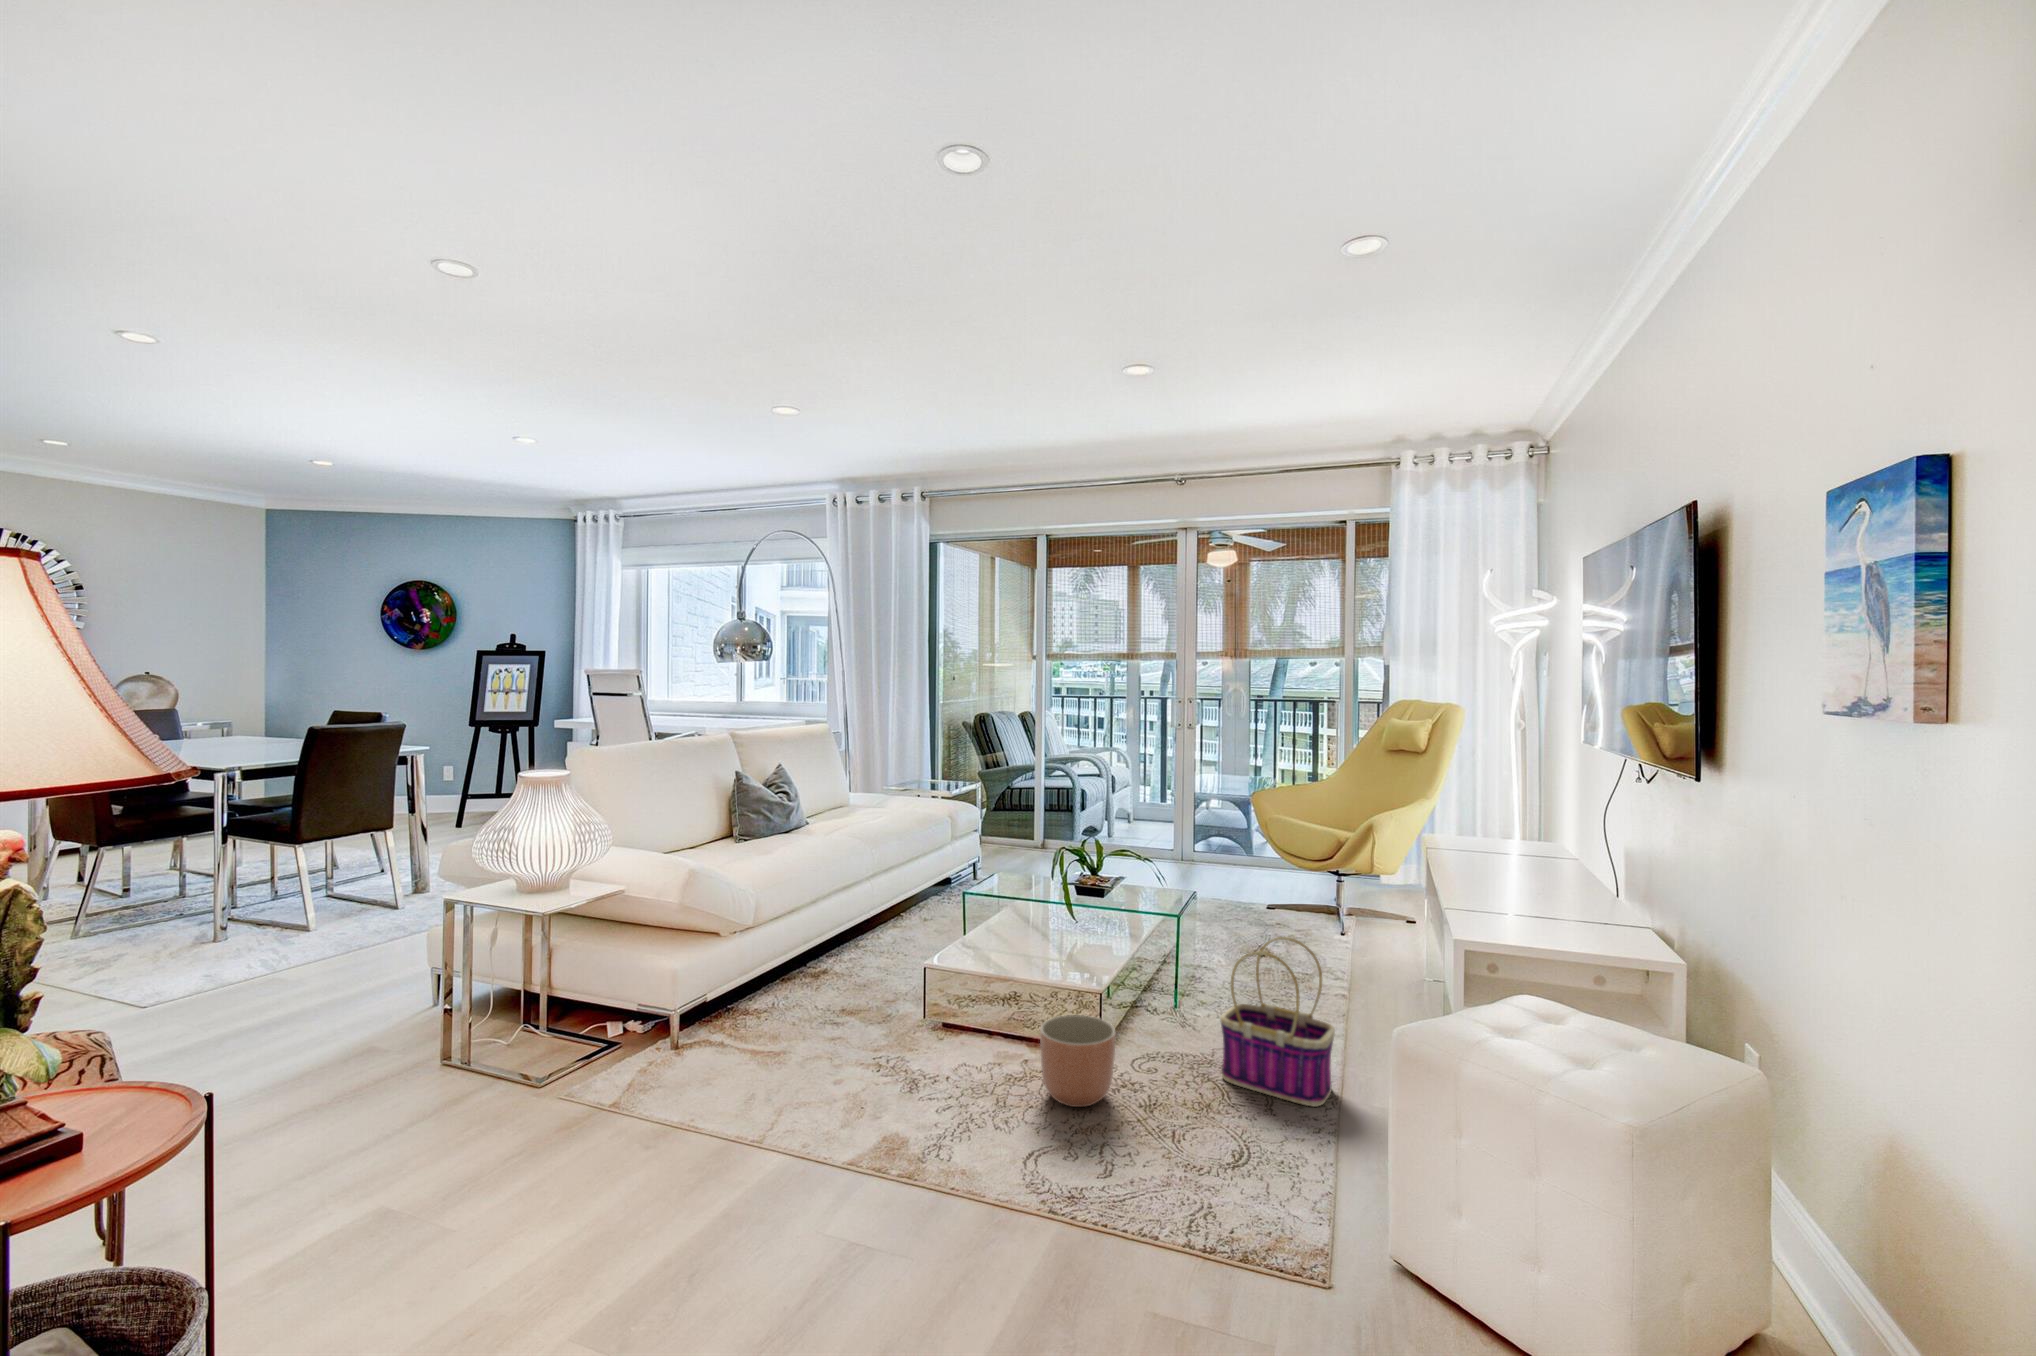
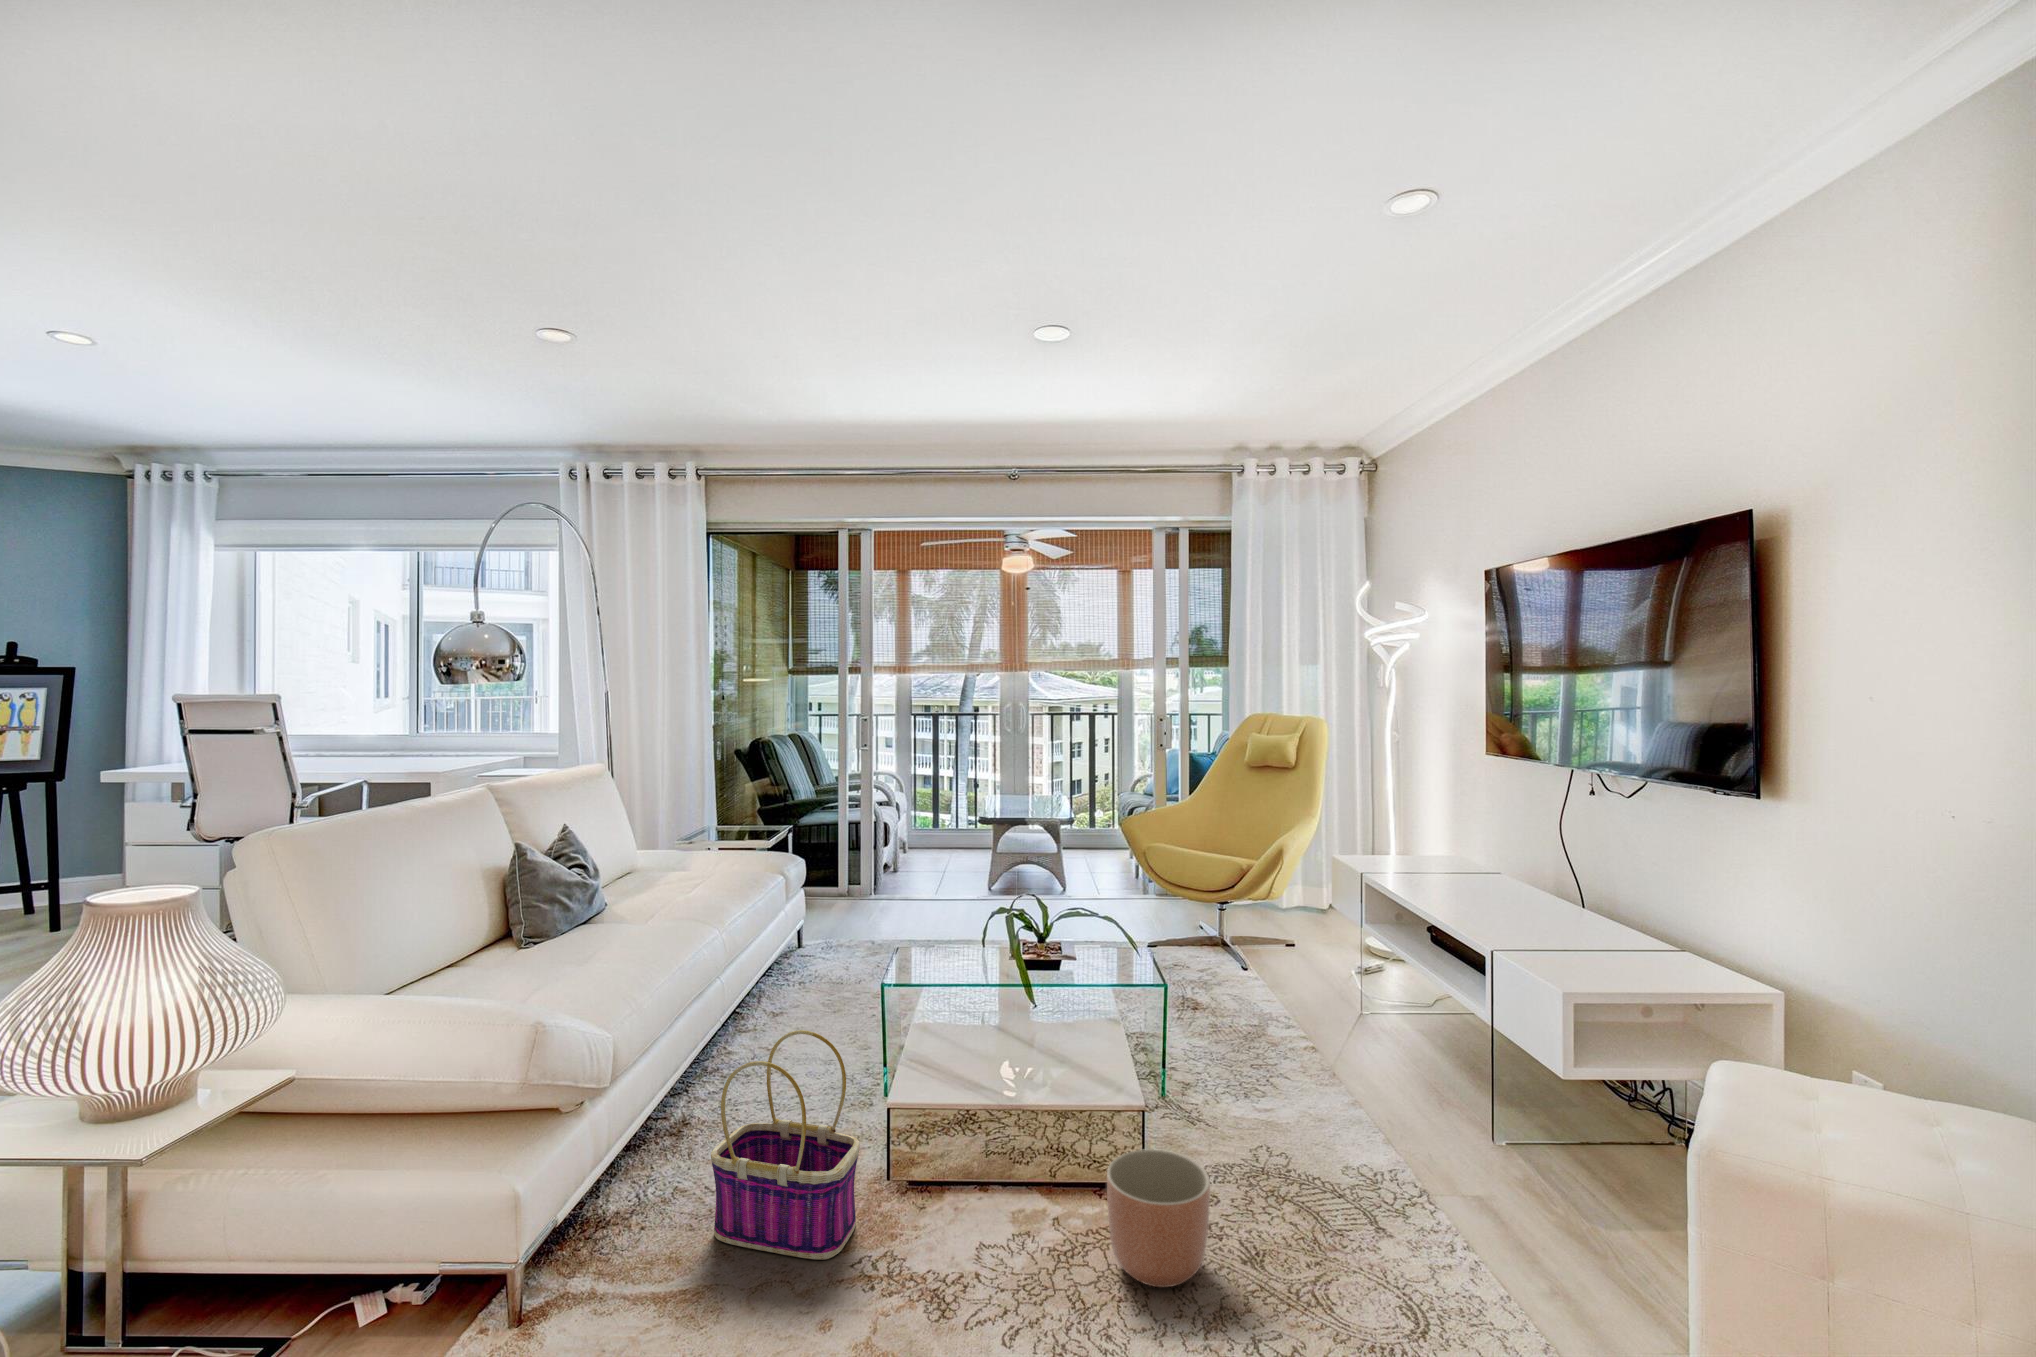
basket: present [1220,937,1335,1107] -> present [711,1030,860,1260]

